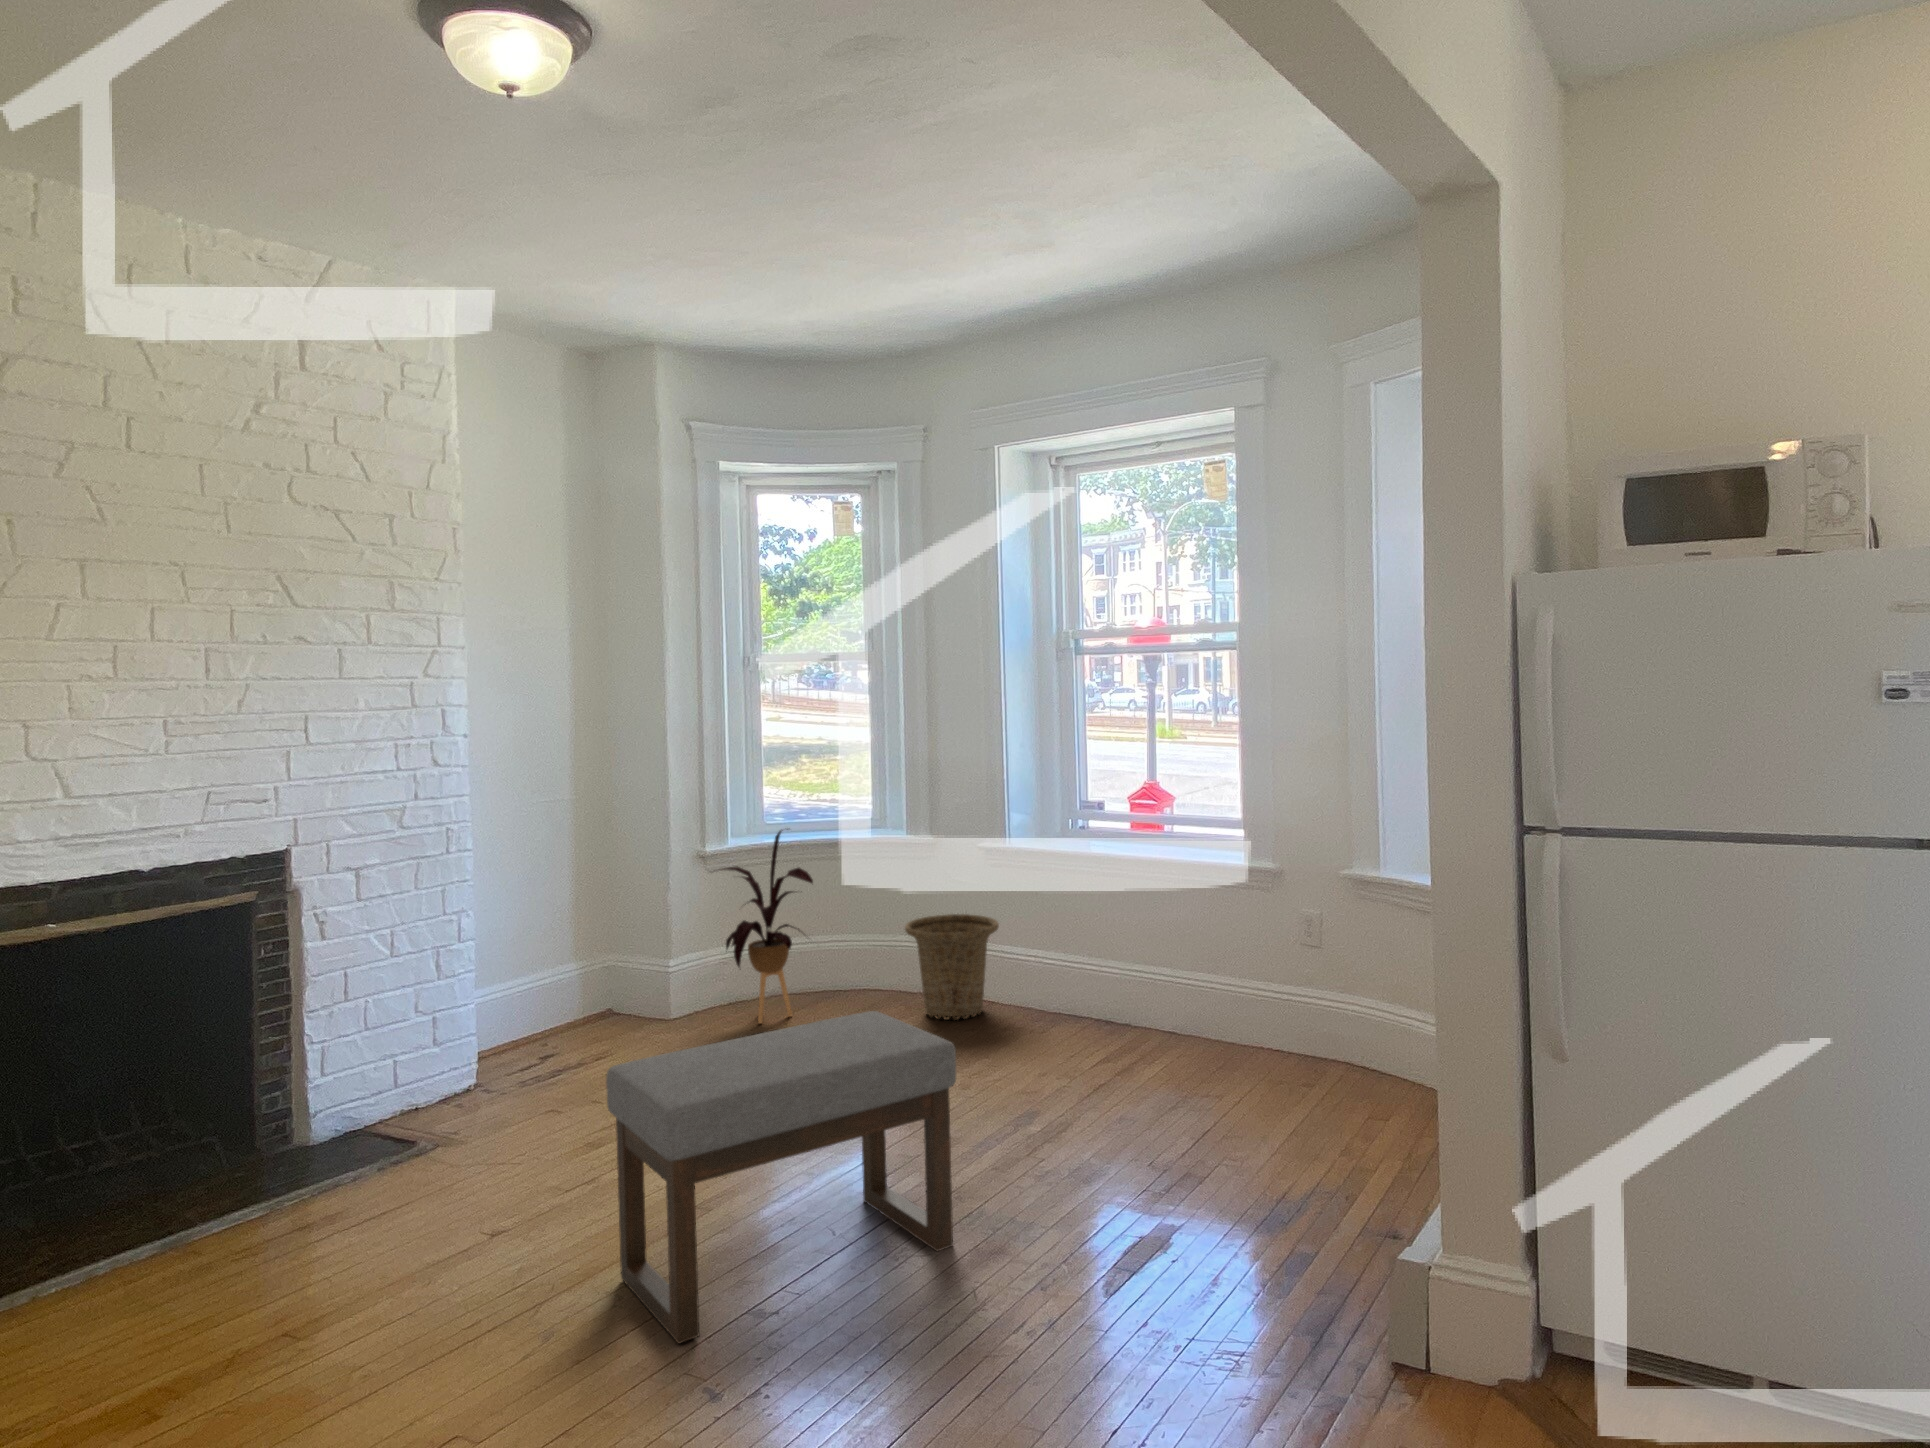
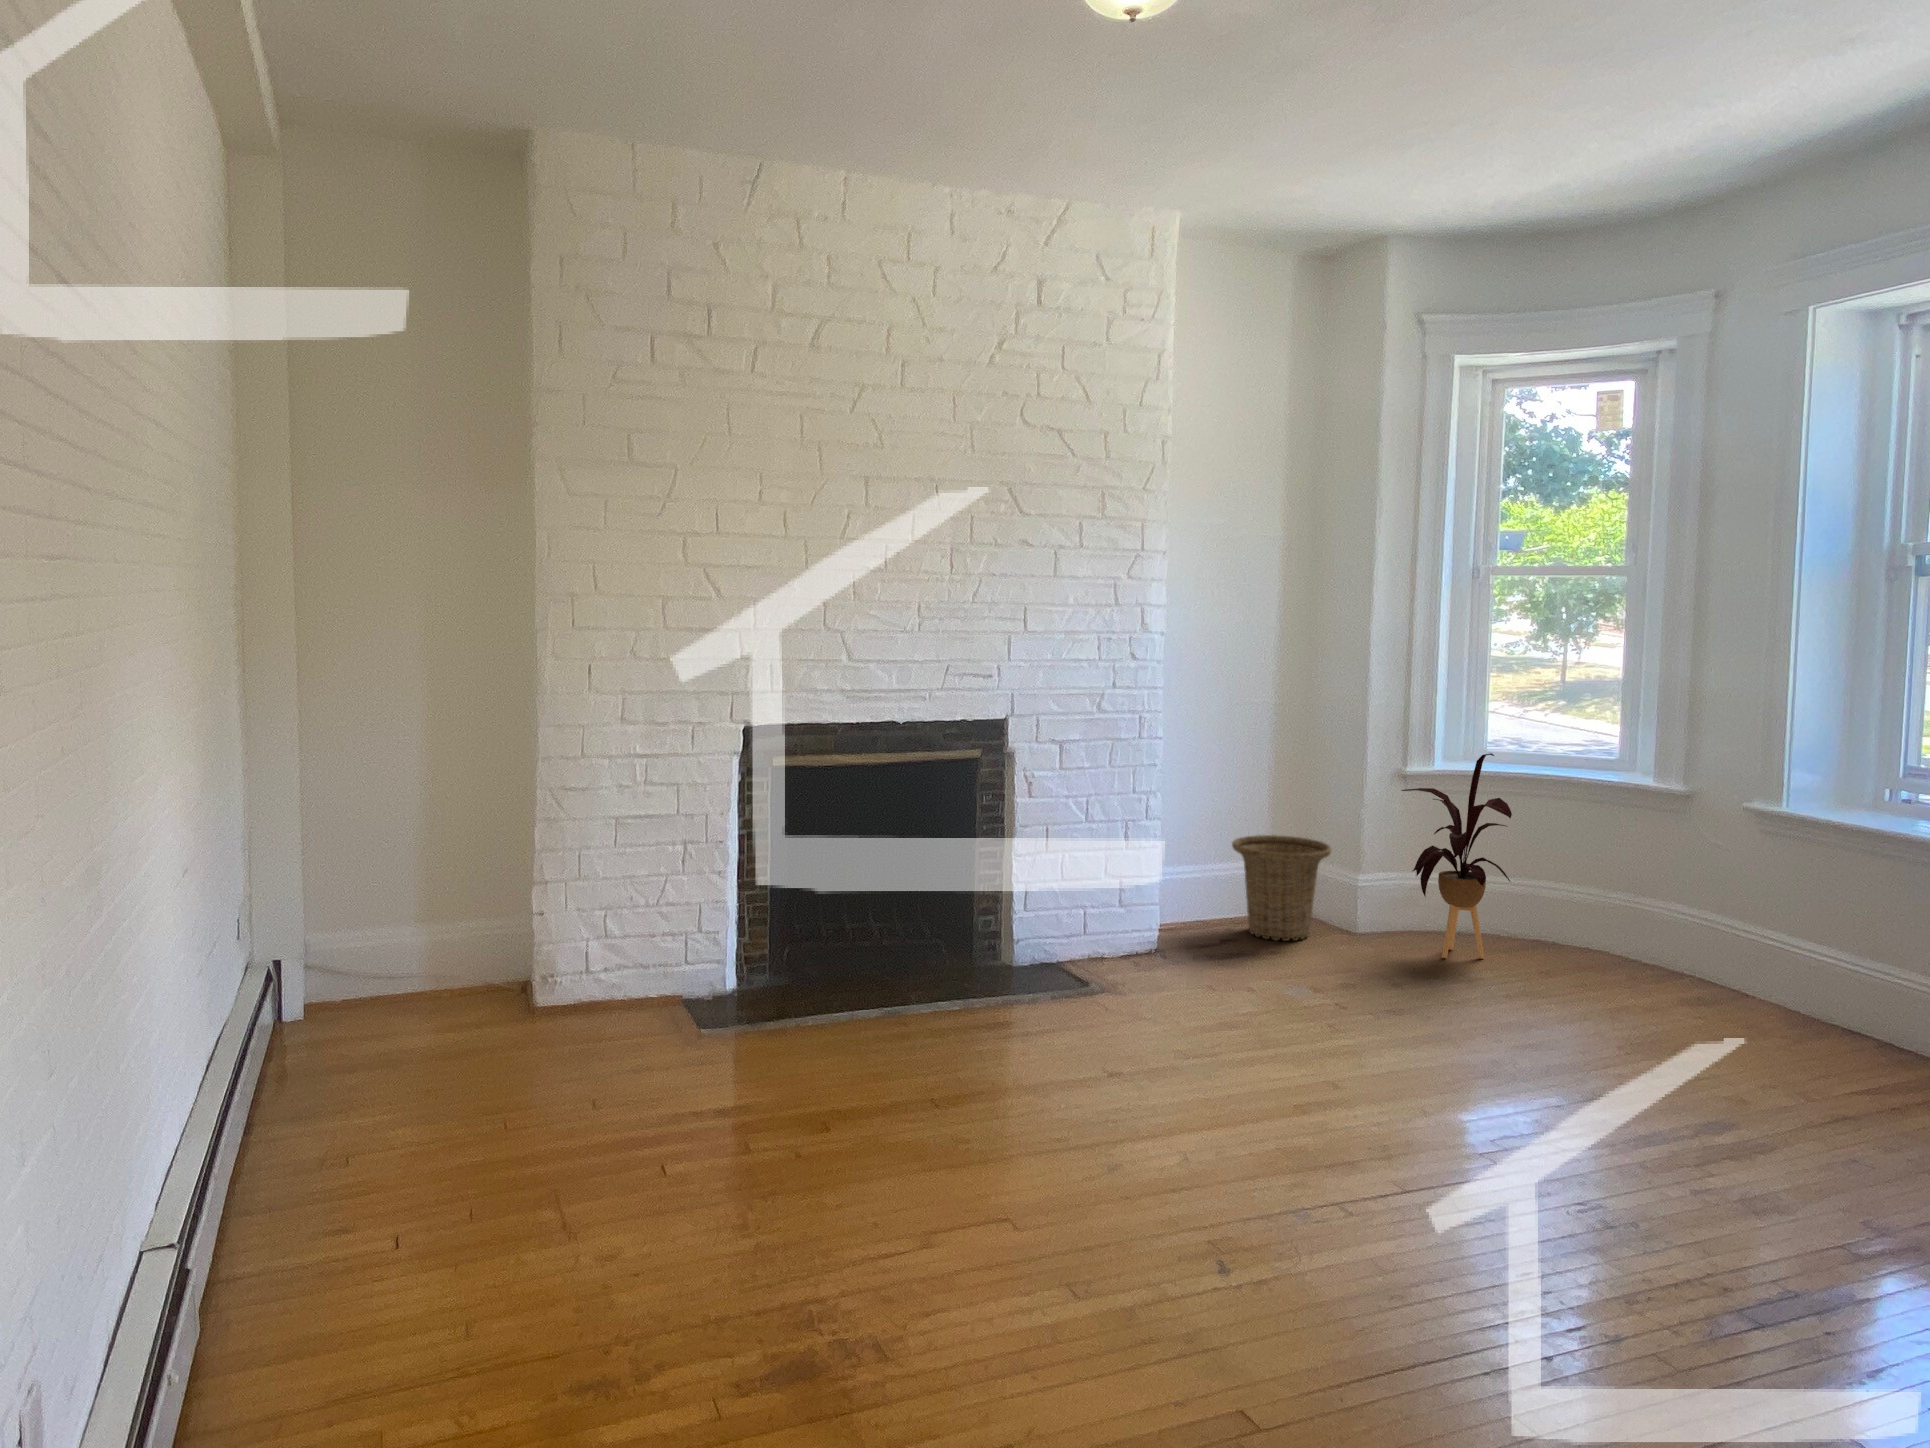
basket: present [905,914,999,1020] -> present [1232,835,1331,941]
ottoman: present [606,1011,956,1343] -> none [1188,945,1557,1227]

